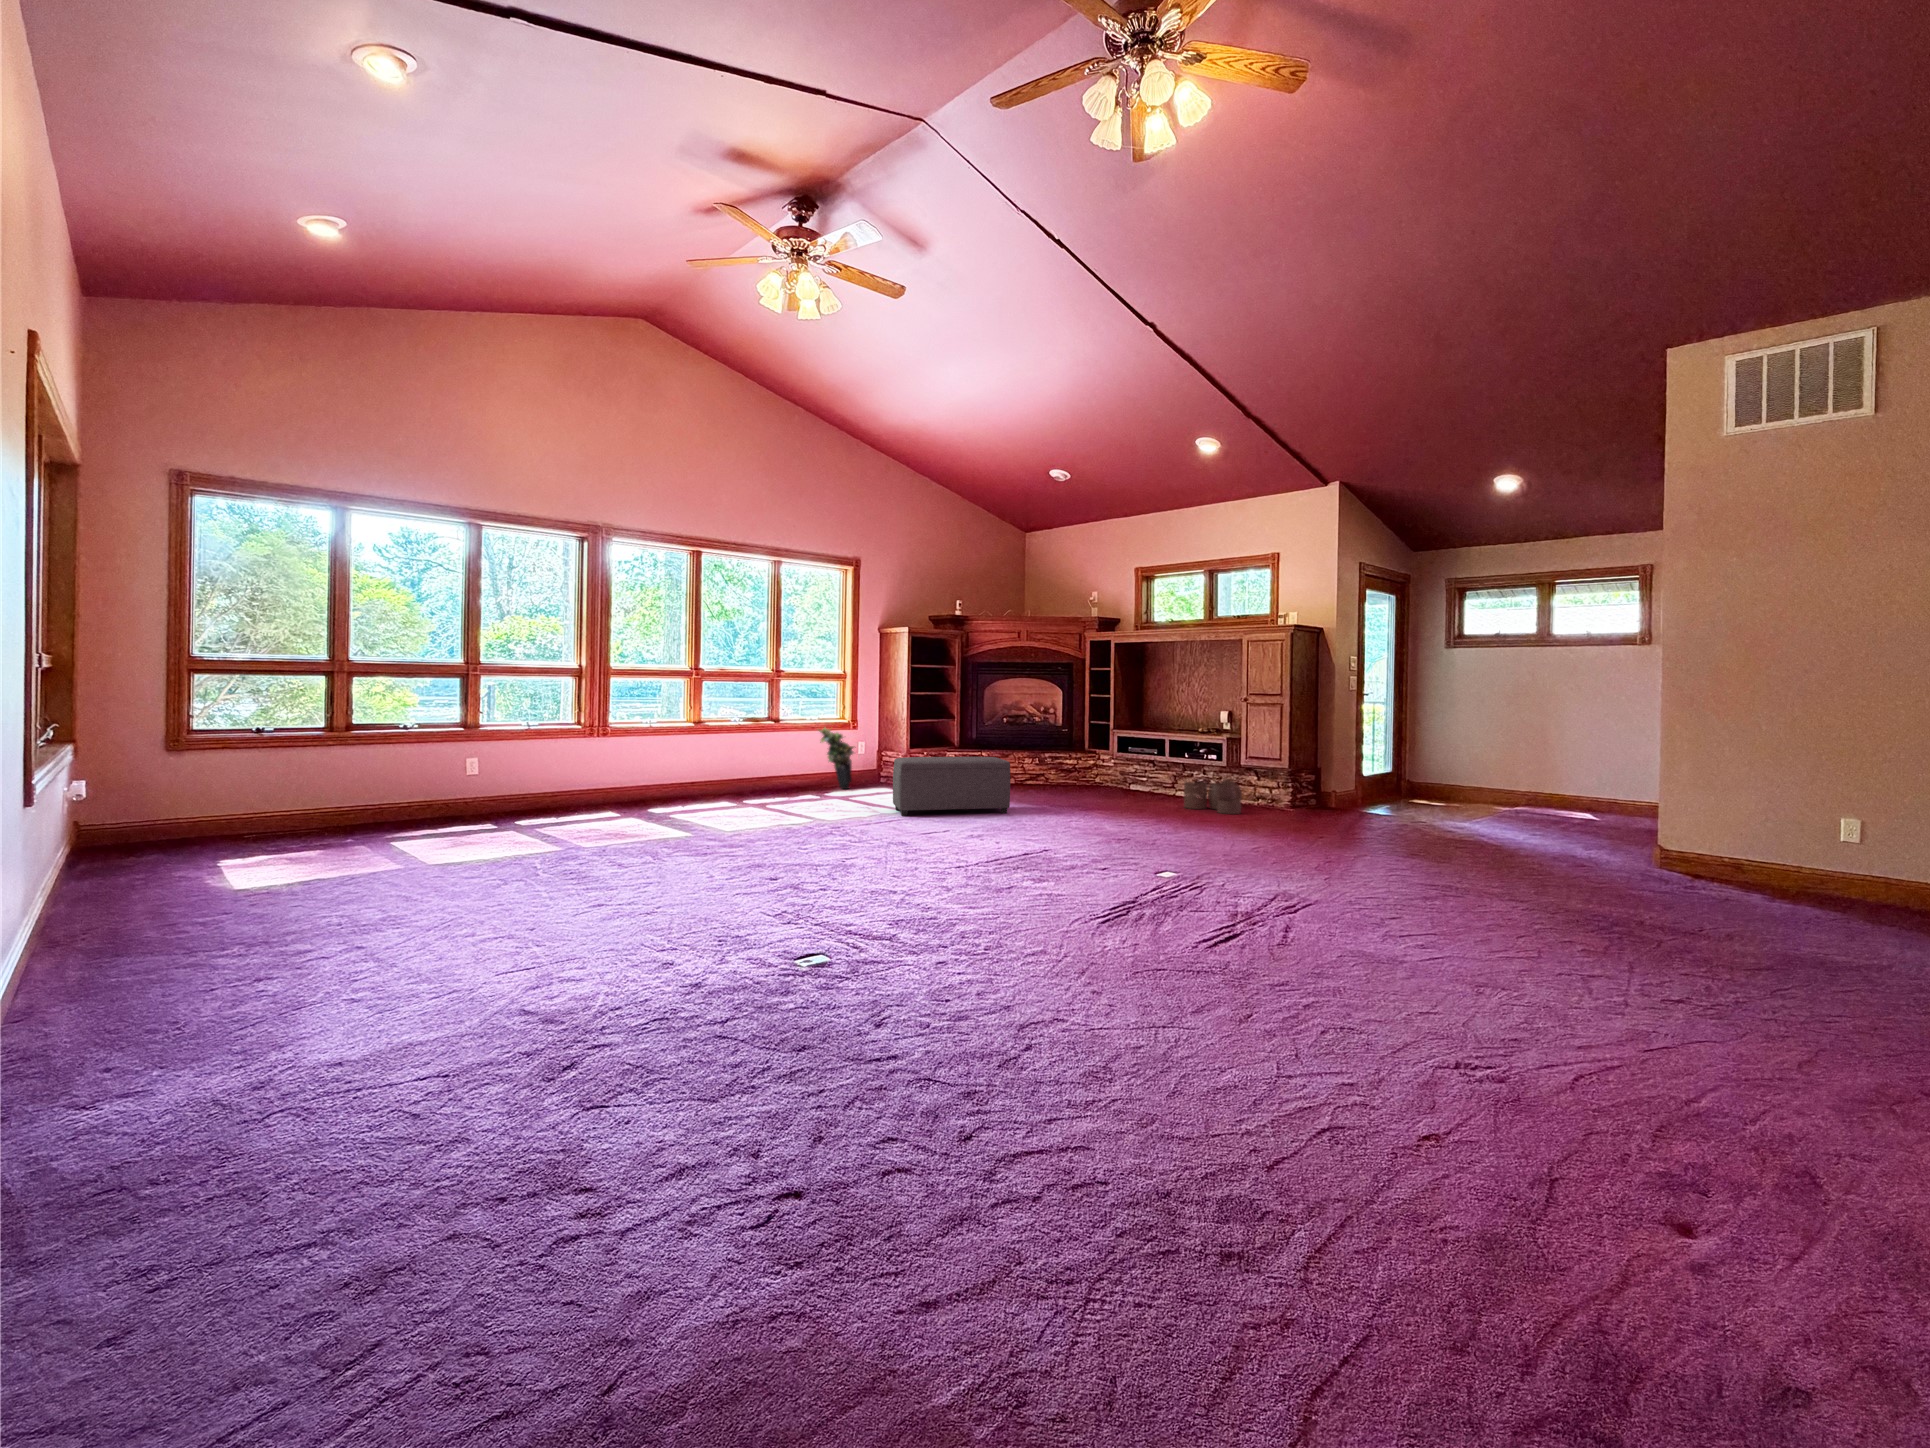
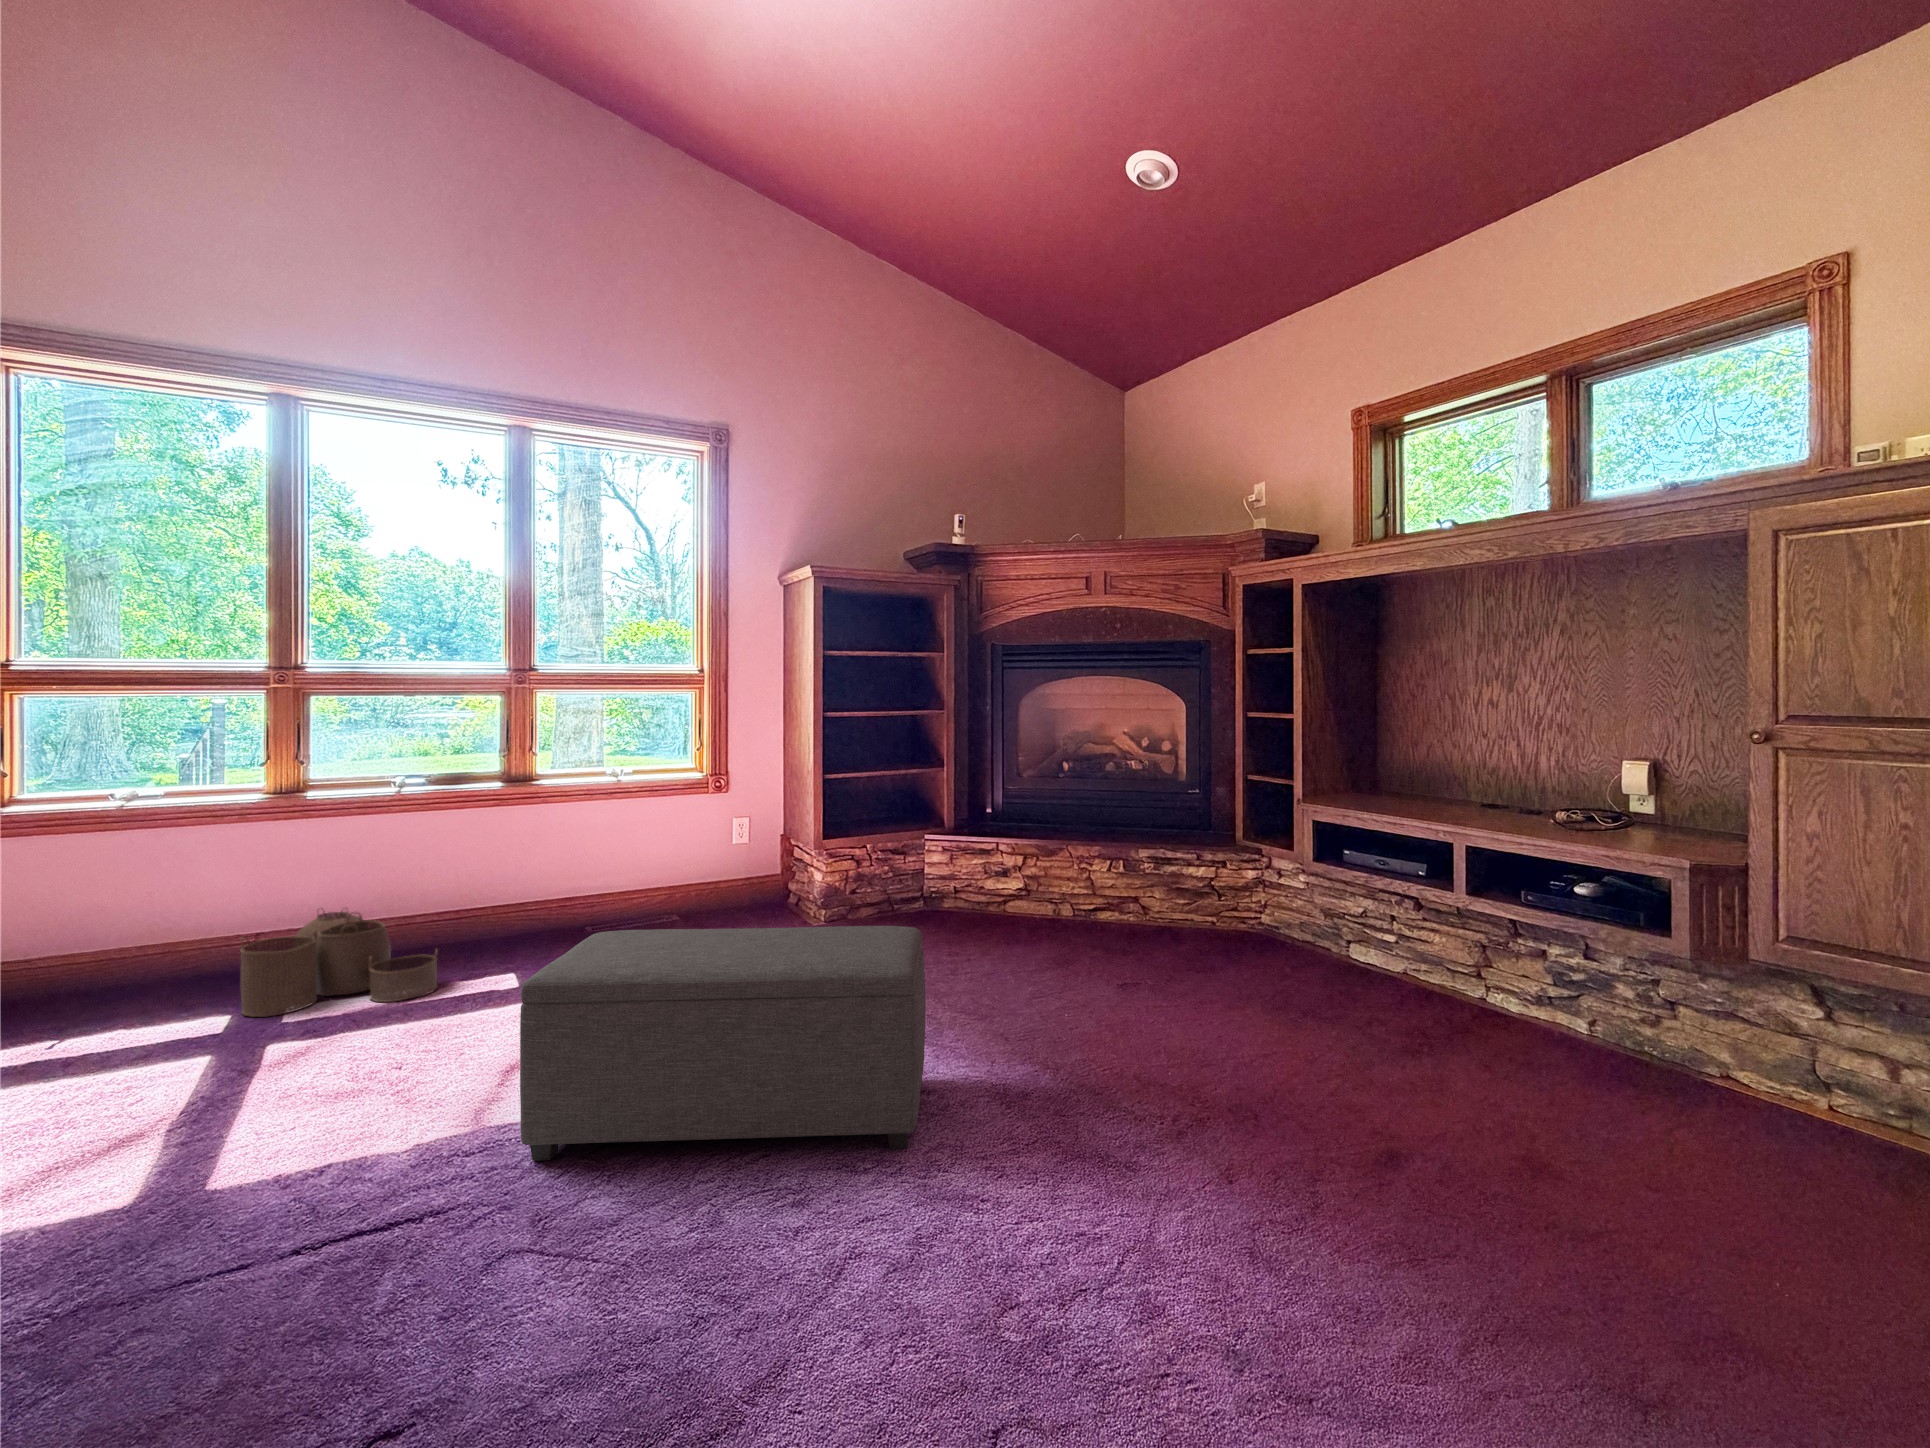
potted plant: present [819,728,854,789] -> none [614,789,701,934]
woven basket: present [1184,779,1242,814] -> present [240,911,438,1017]

